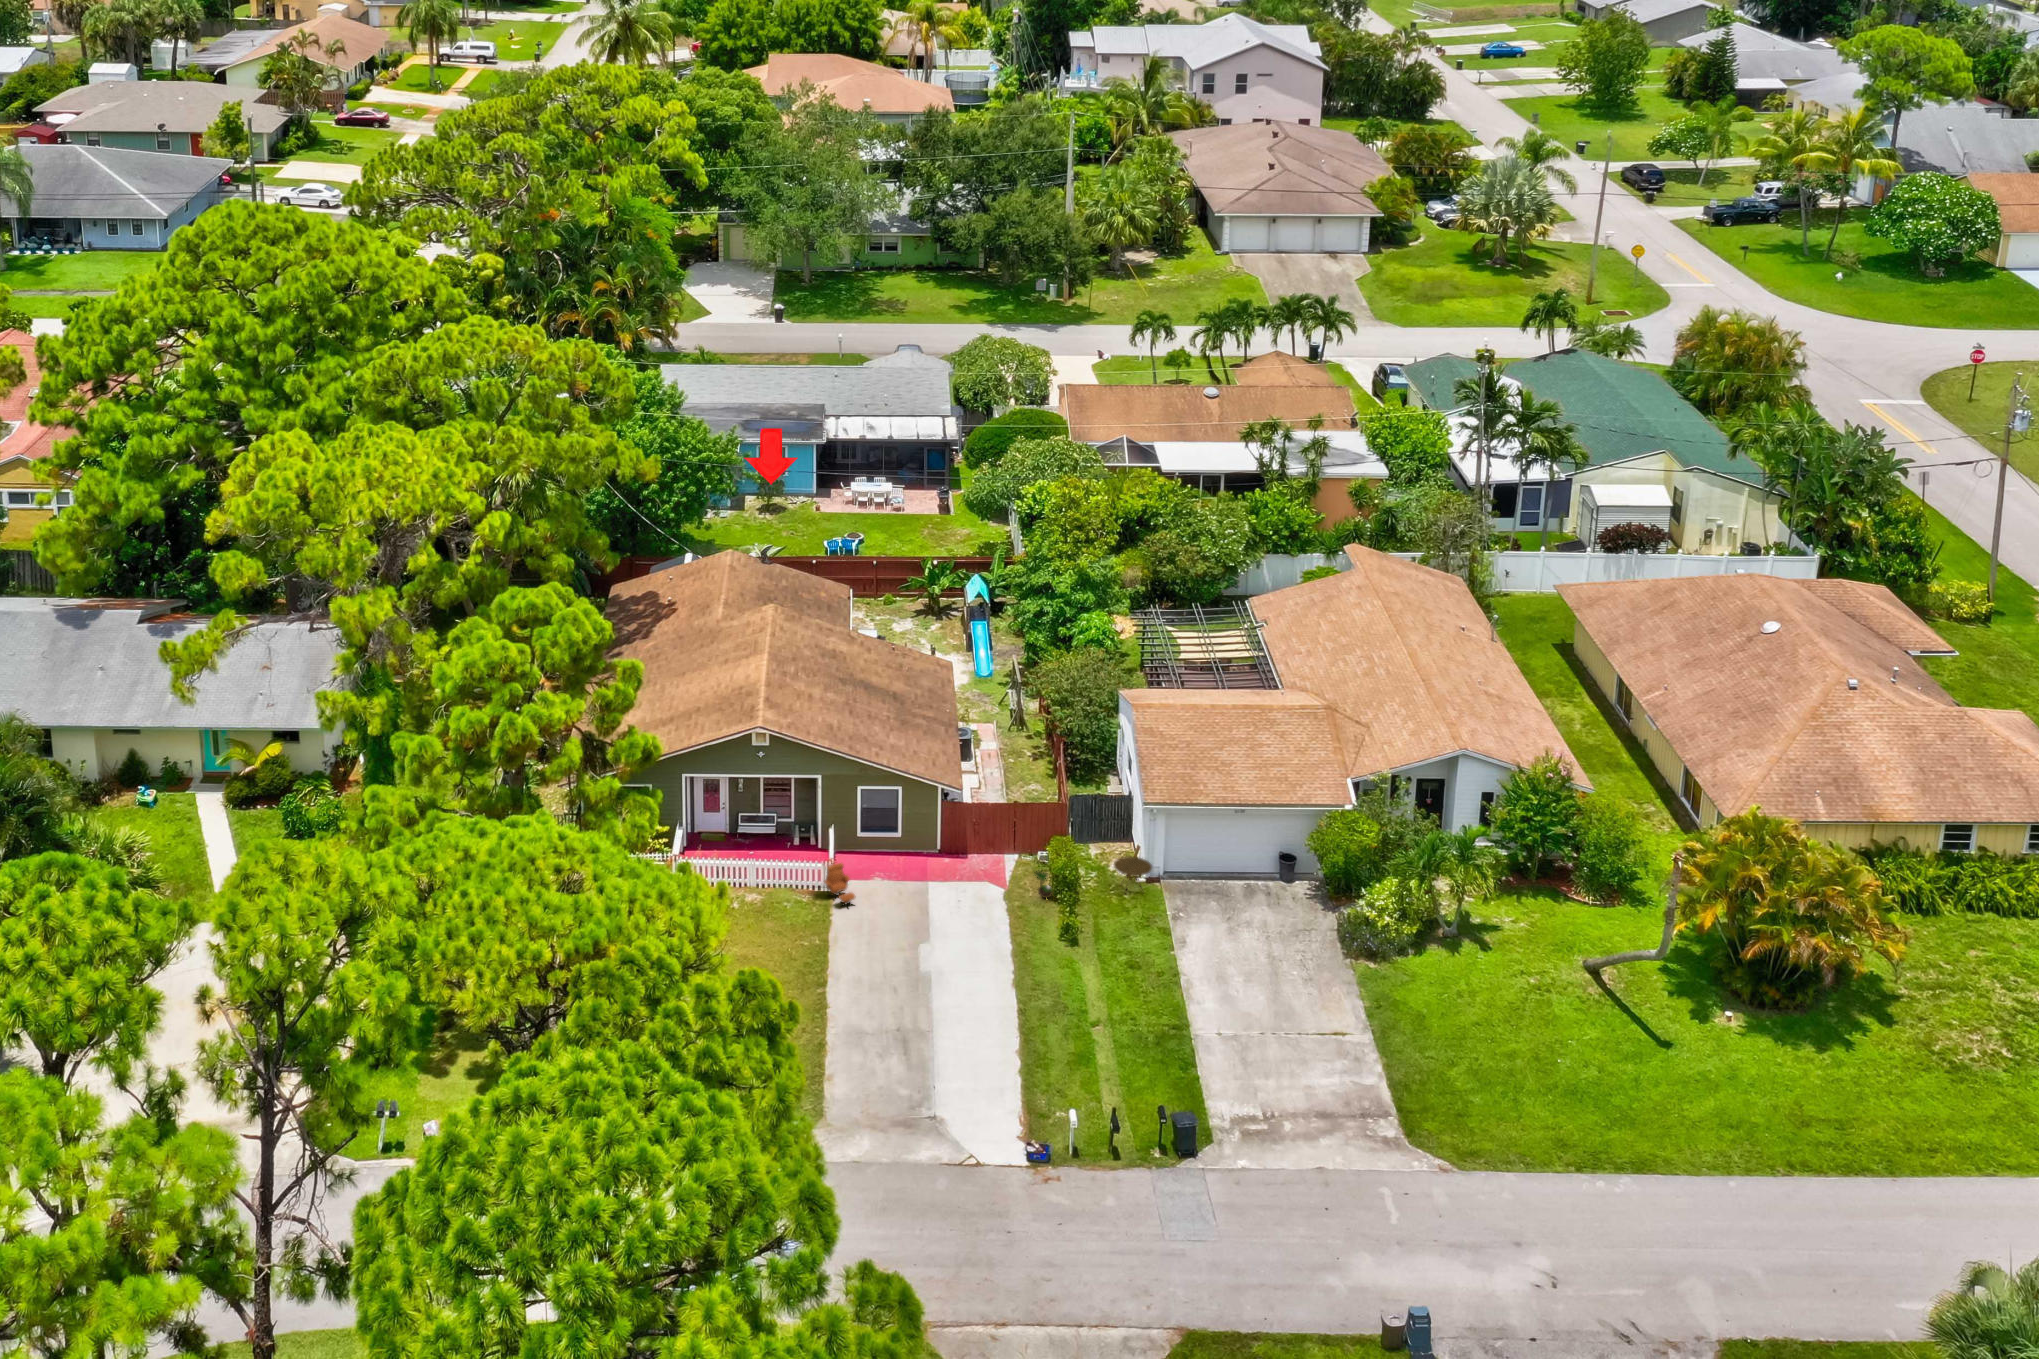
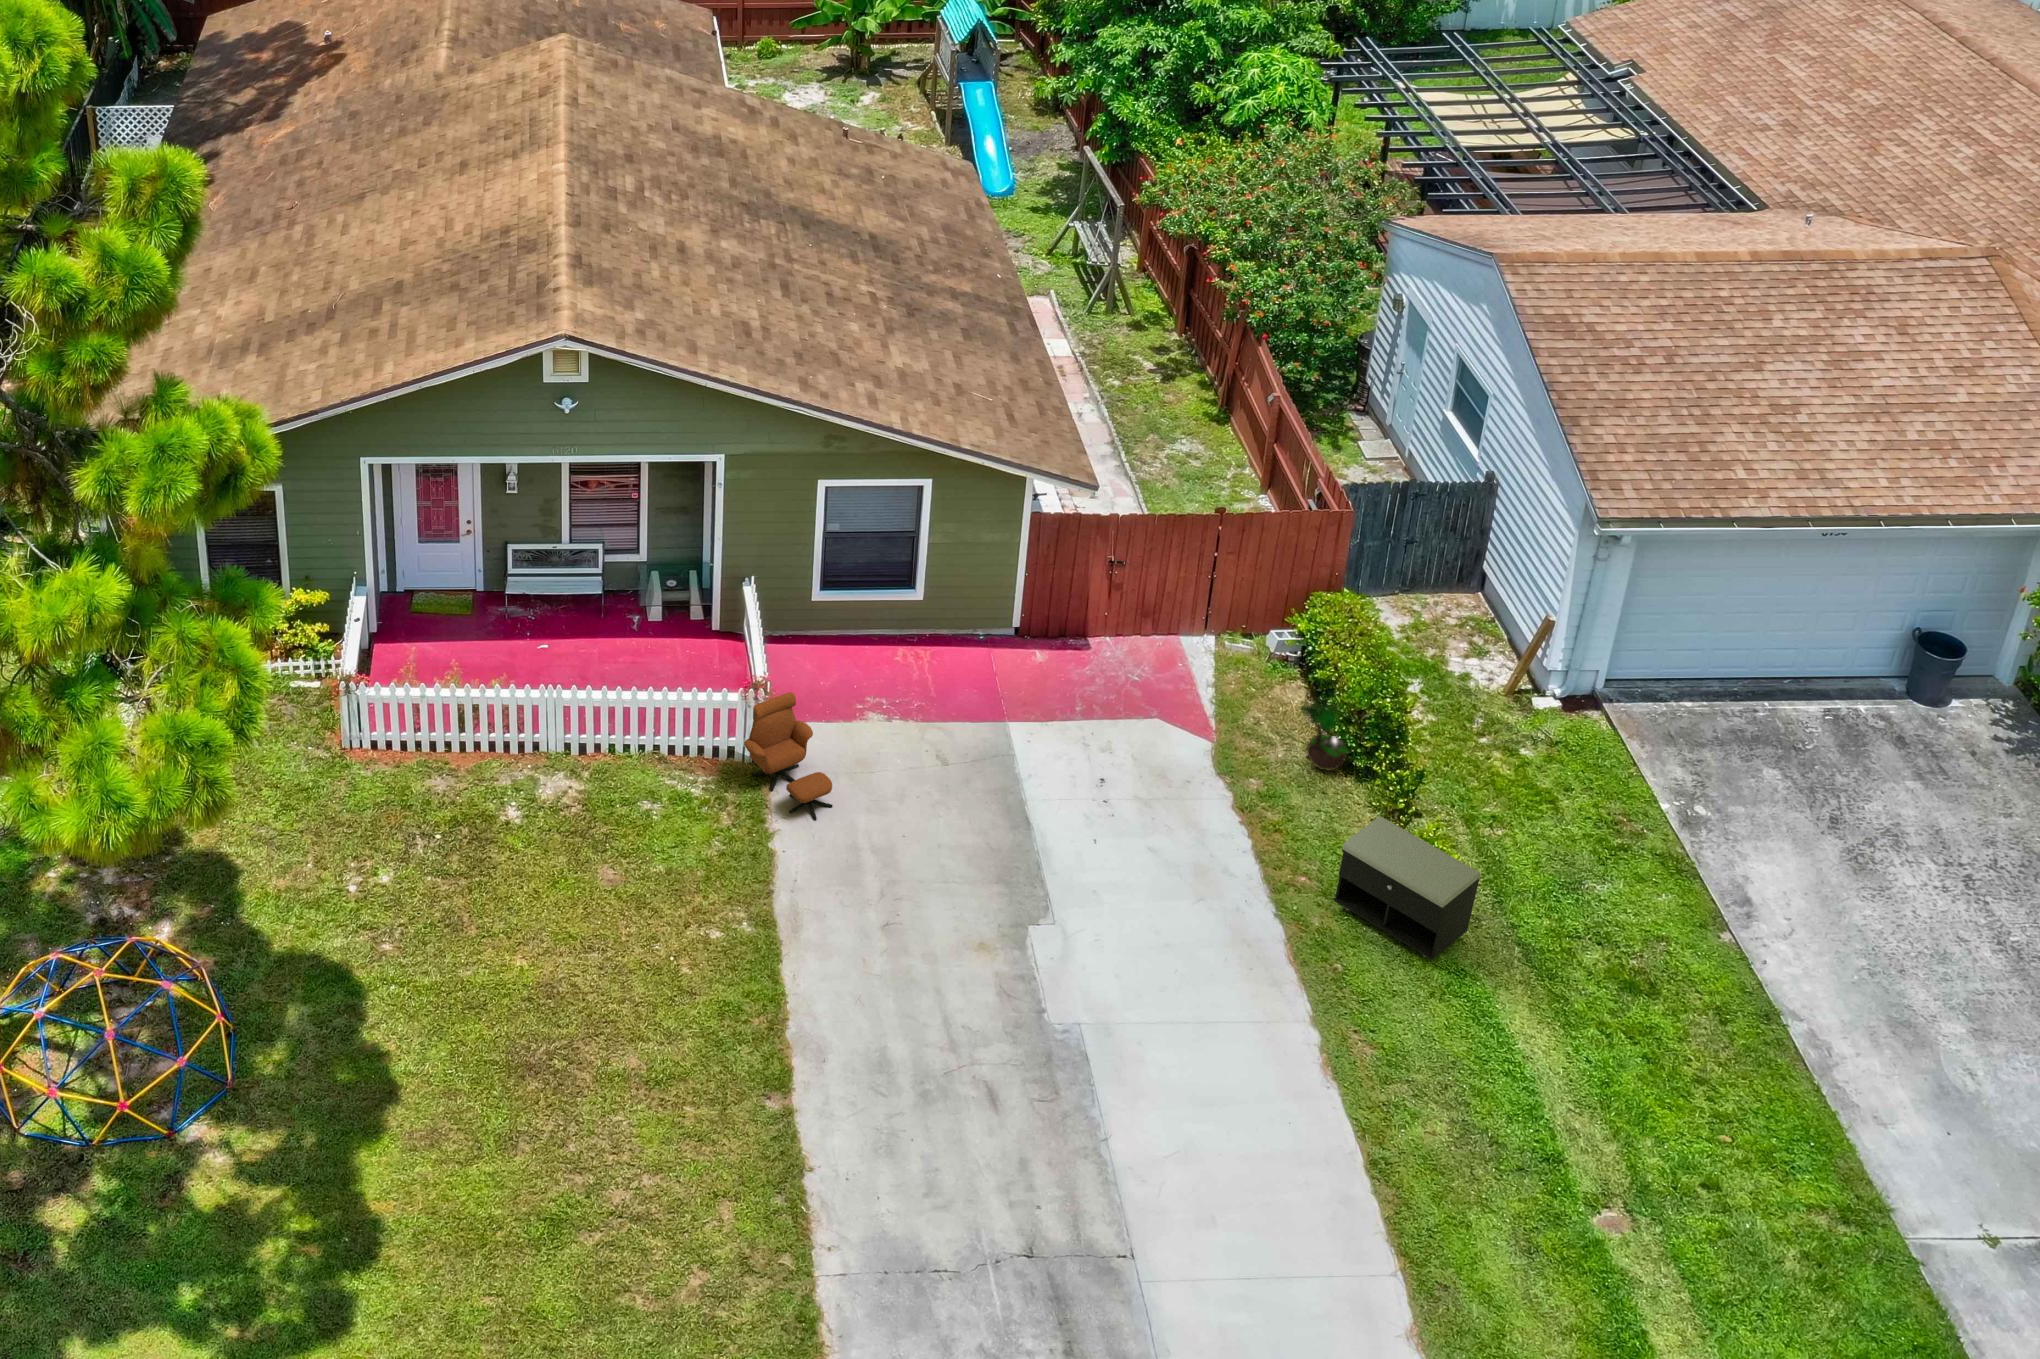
round table: present [1114,857,1152,890] -> none [1496,650,1604,752]
storage bench: none [1030,904,1075,952] -> present [1334,816,1480,960]

